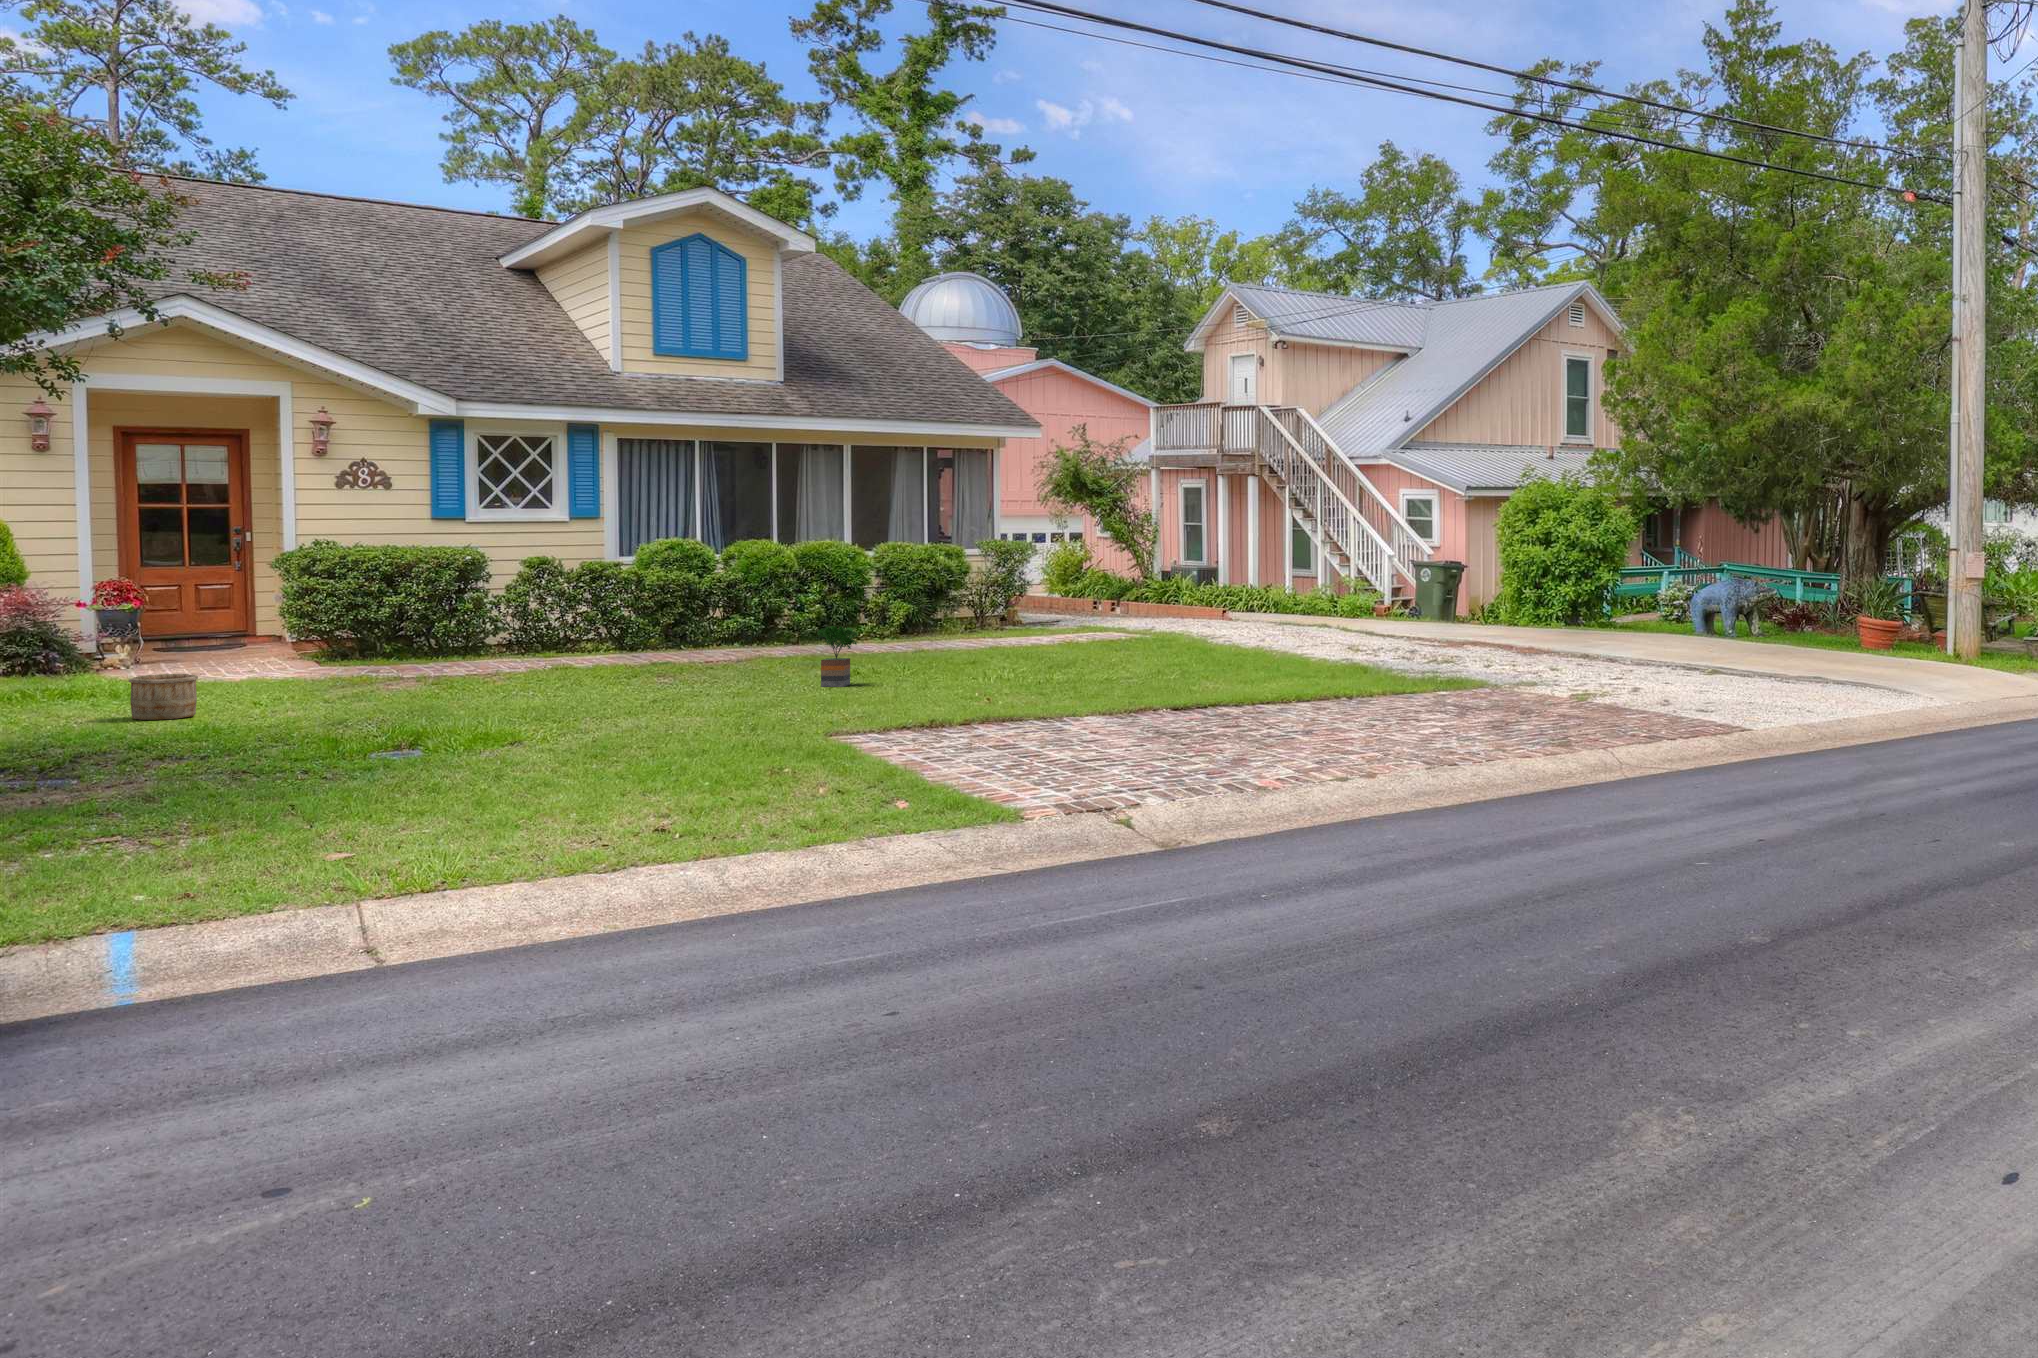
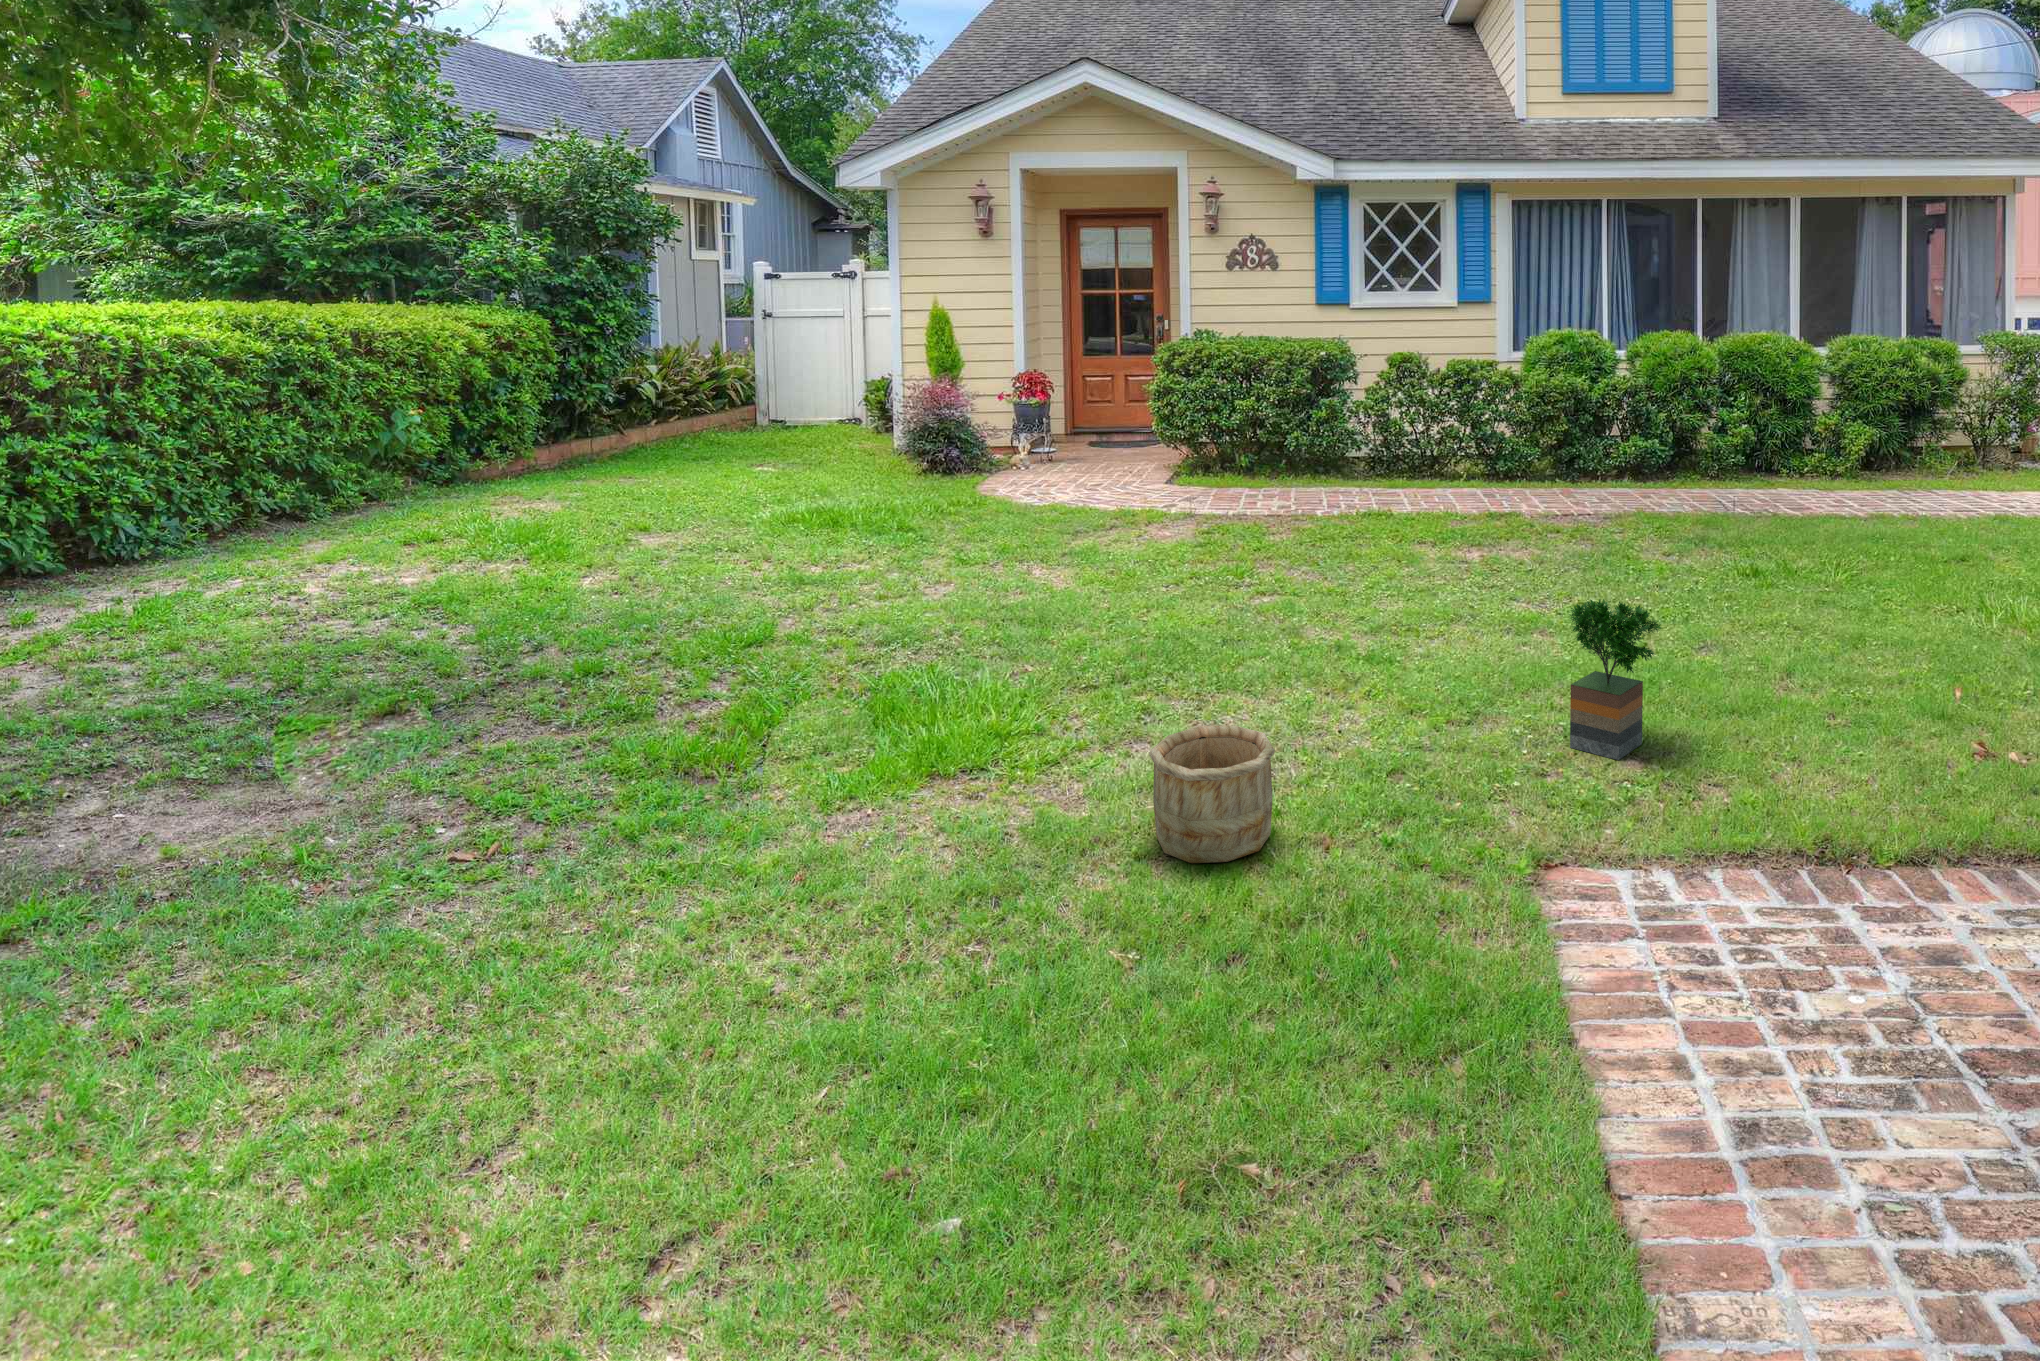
wooden bucket: present [129,674,198,720] -> present [1149,726,1275,863]

